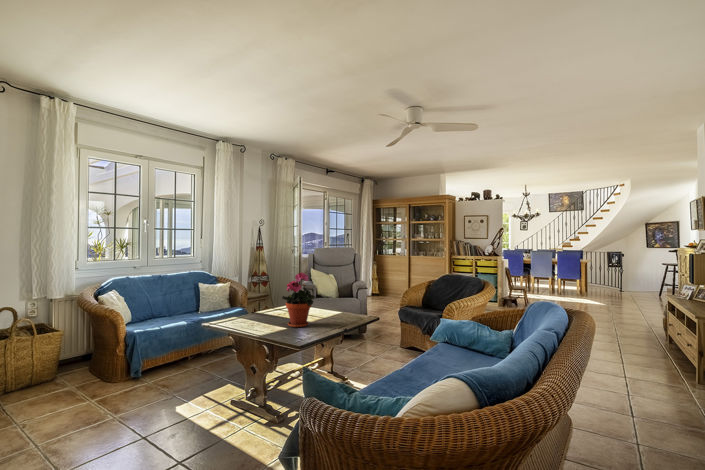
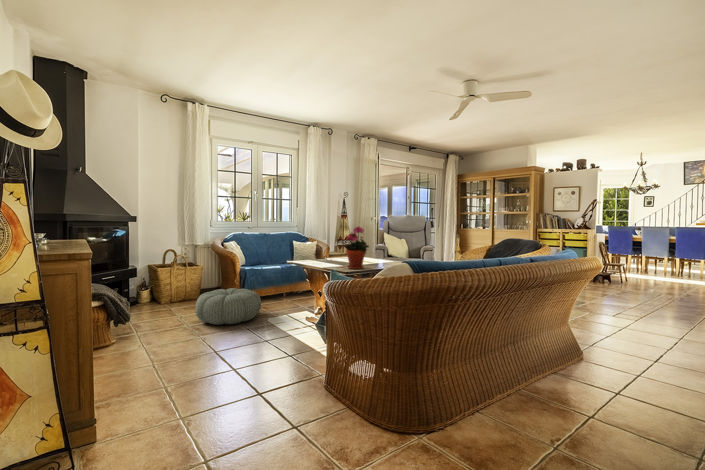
pouf: none [55,365,164,432] -> present [195,288,261,325]

